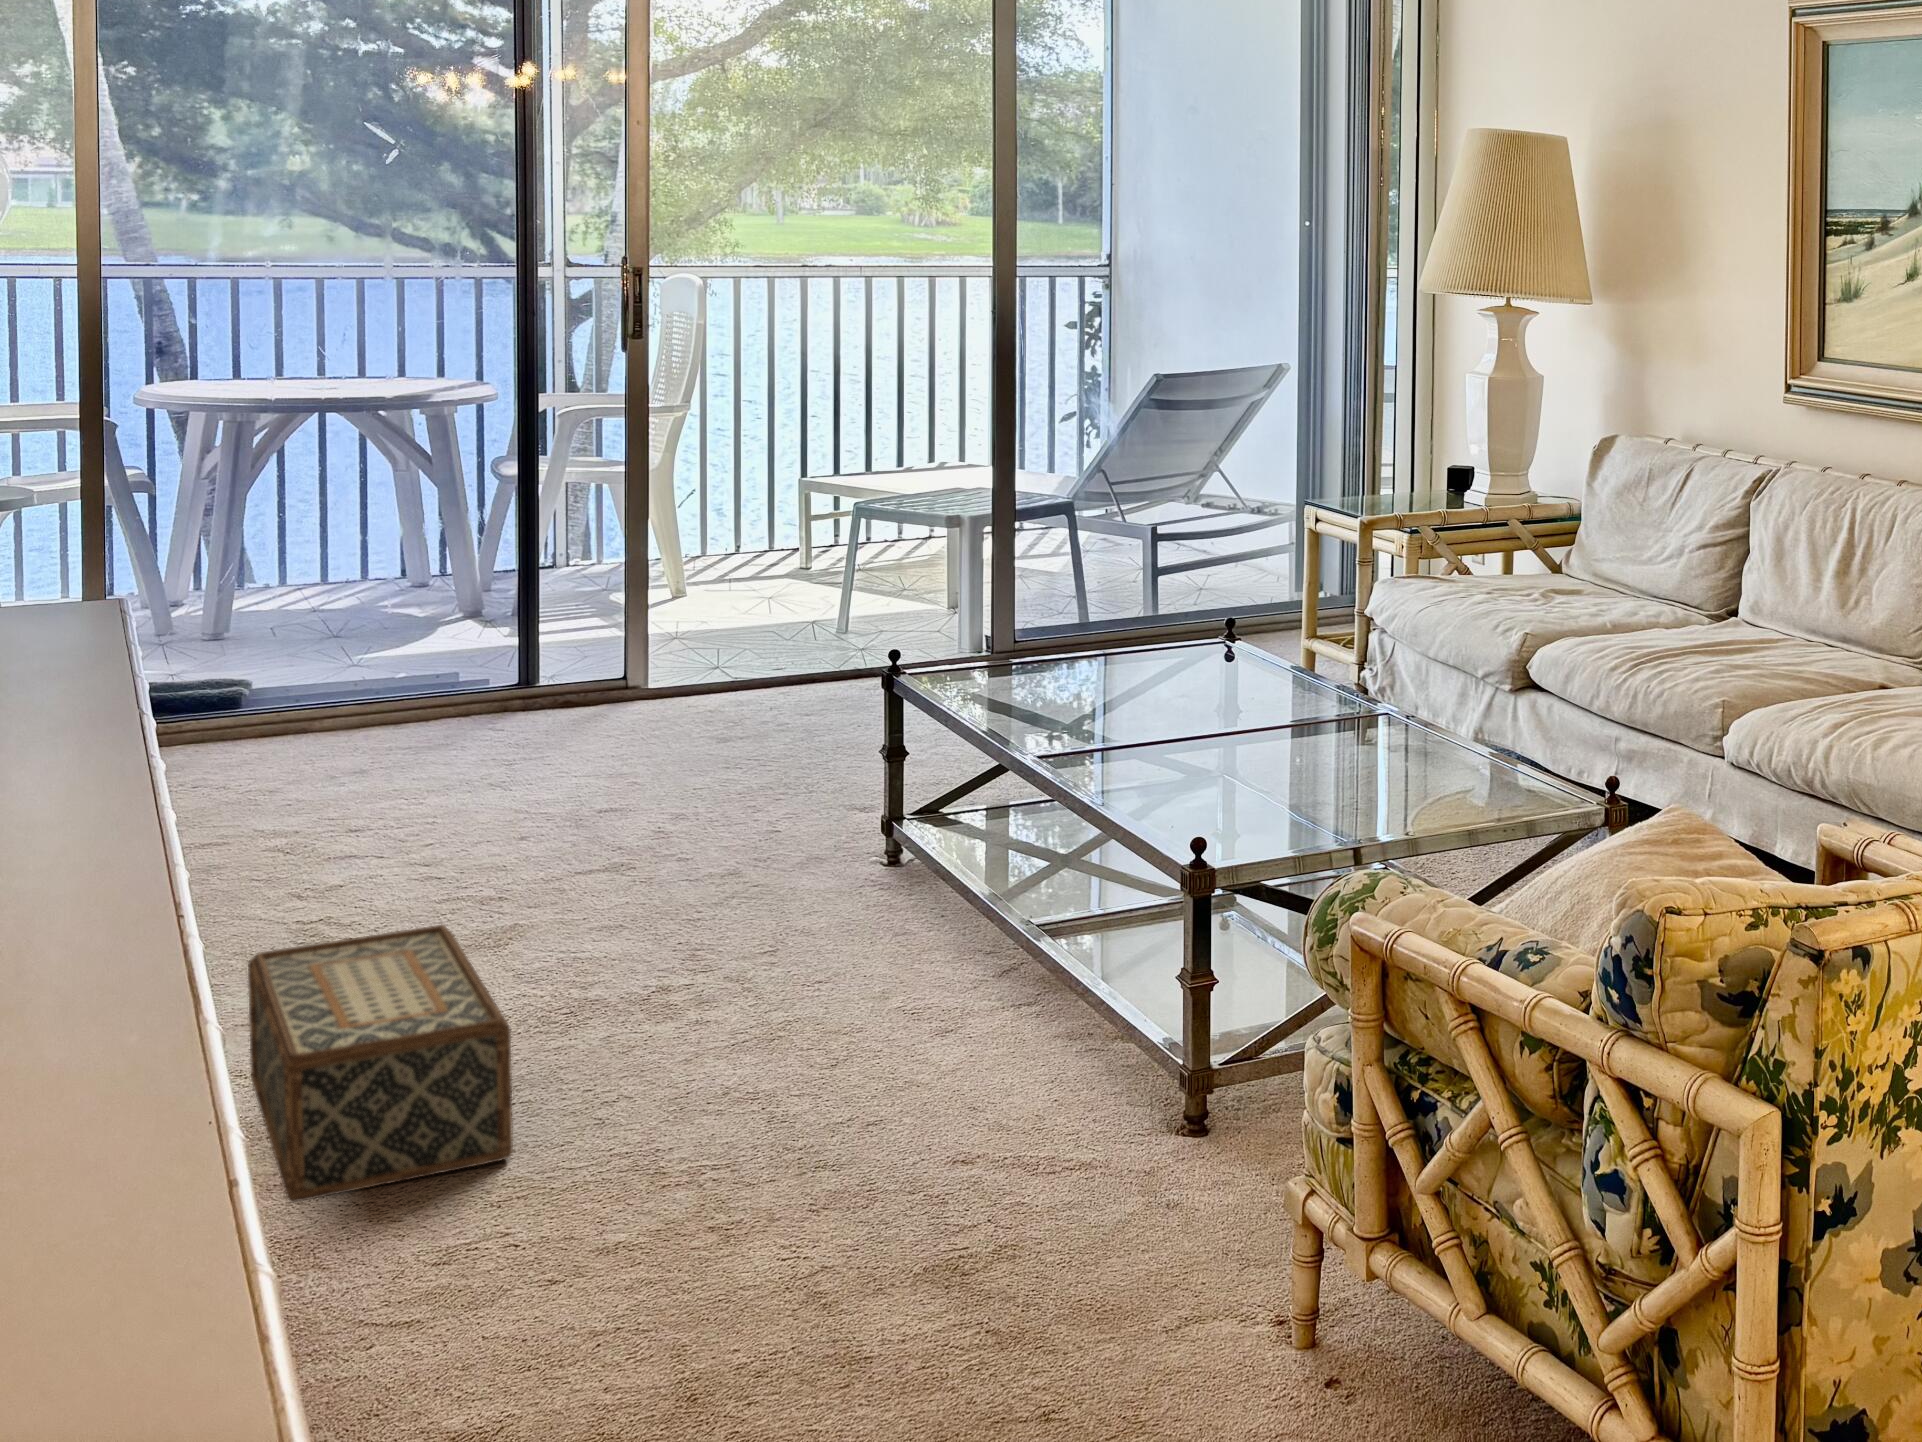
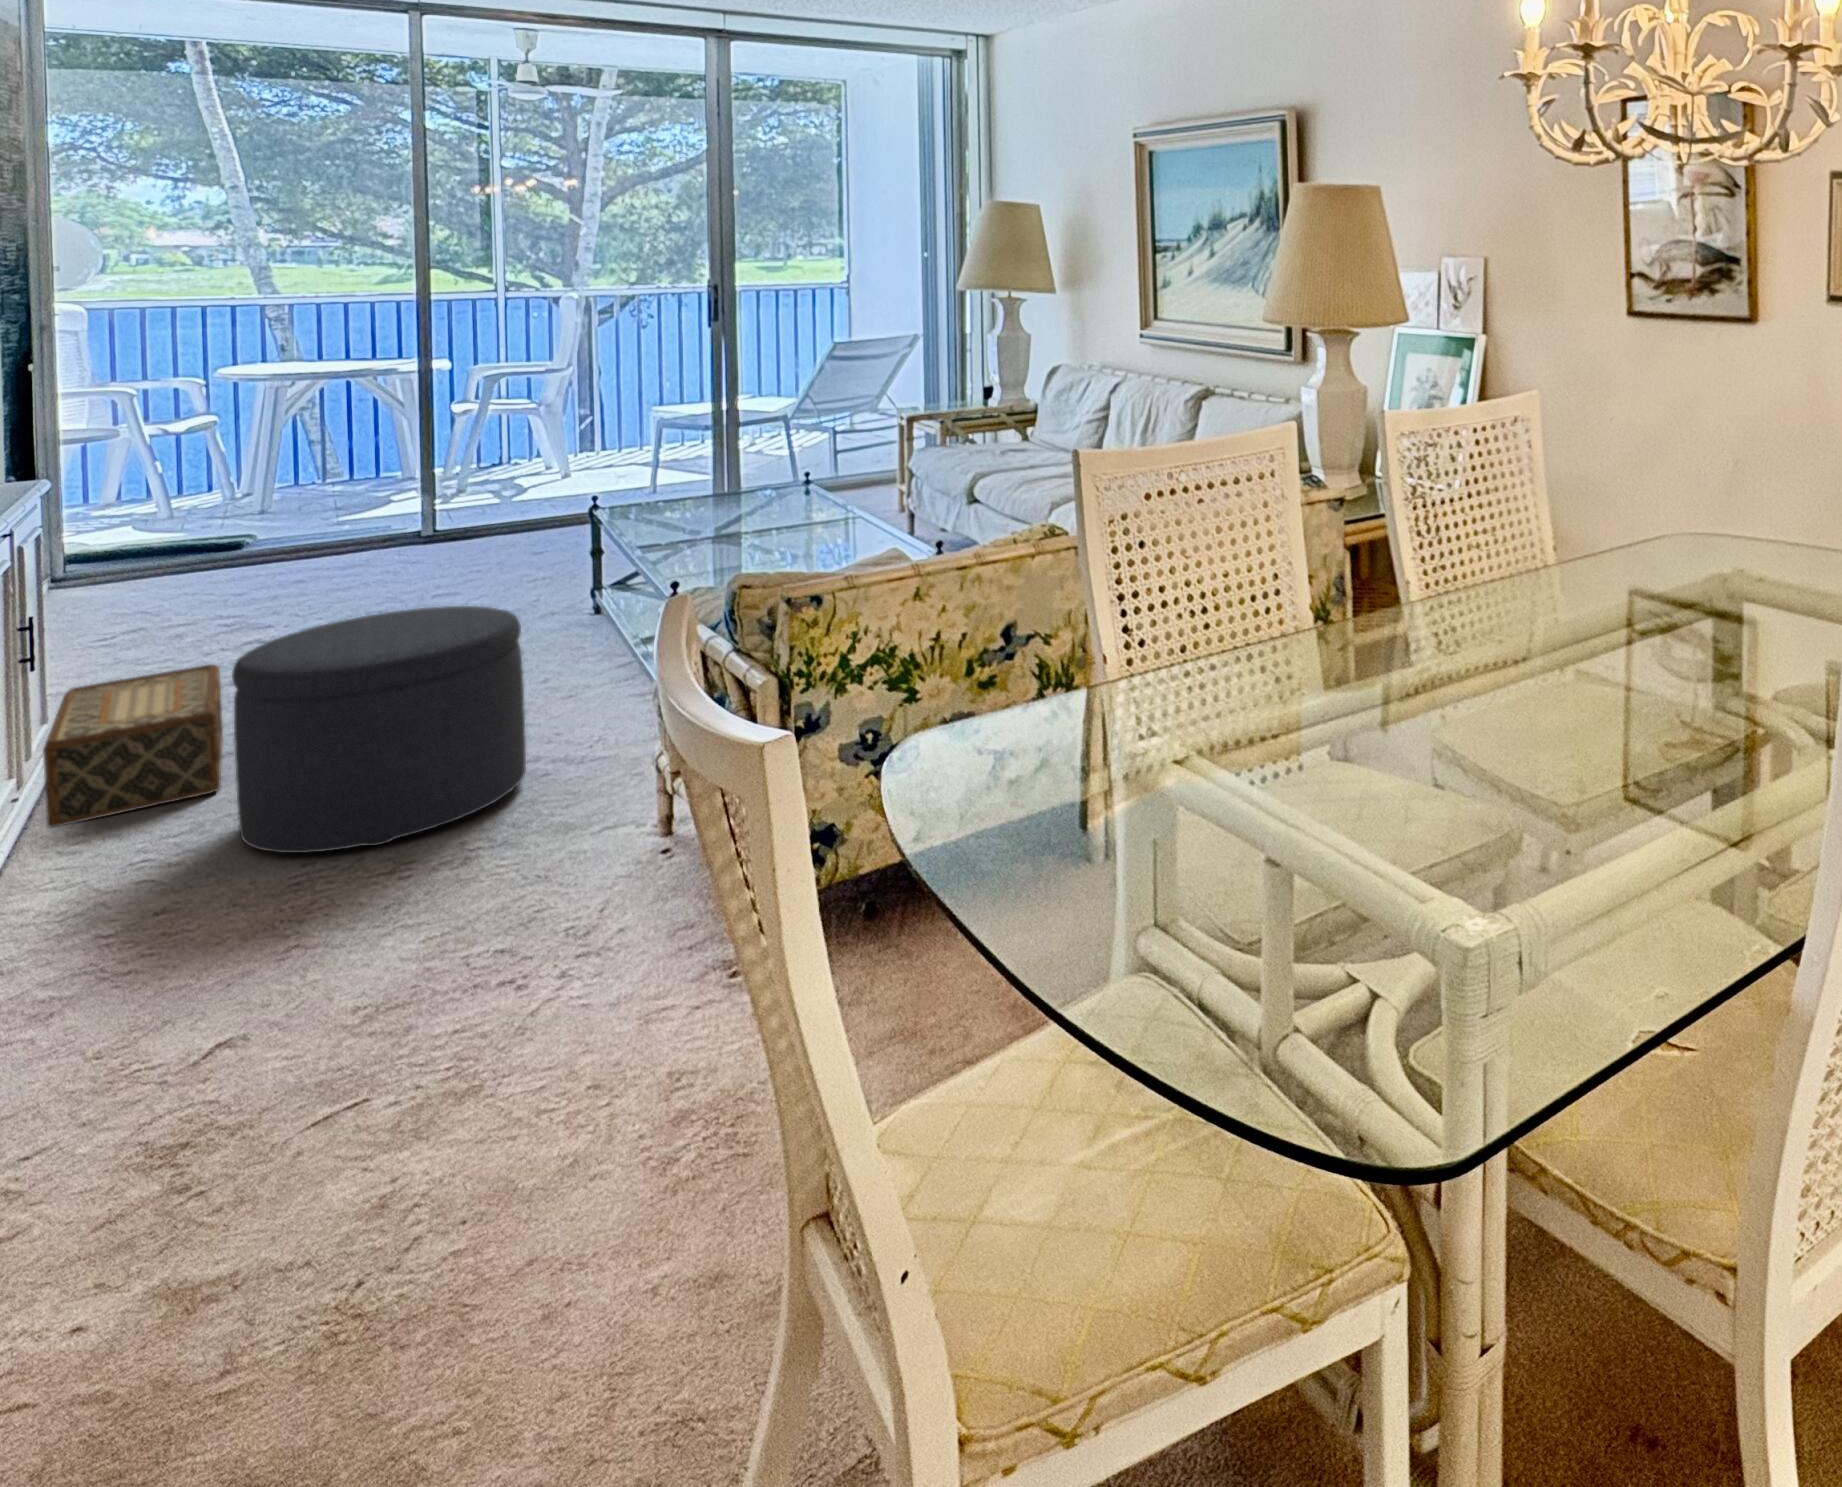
ottoman: none [593,863,1004,1300] -> present [232,606,526,853]

